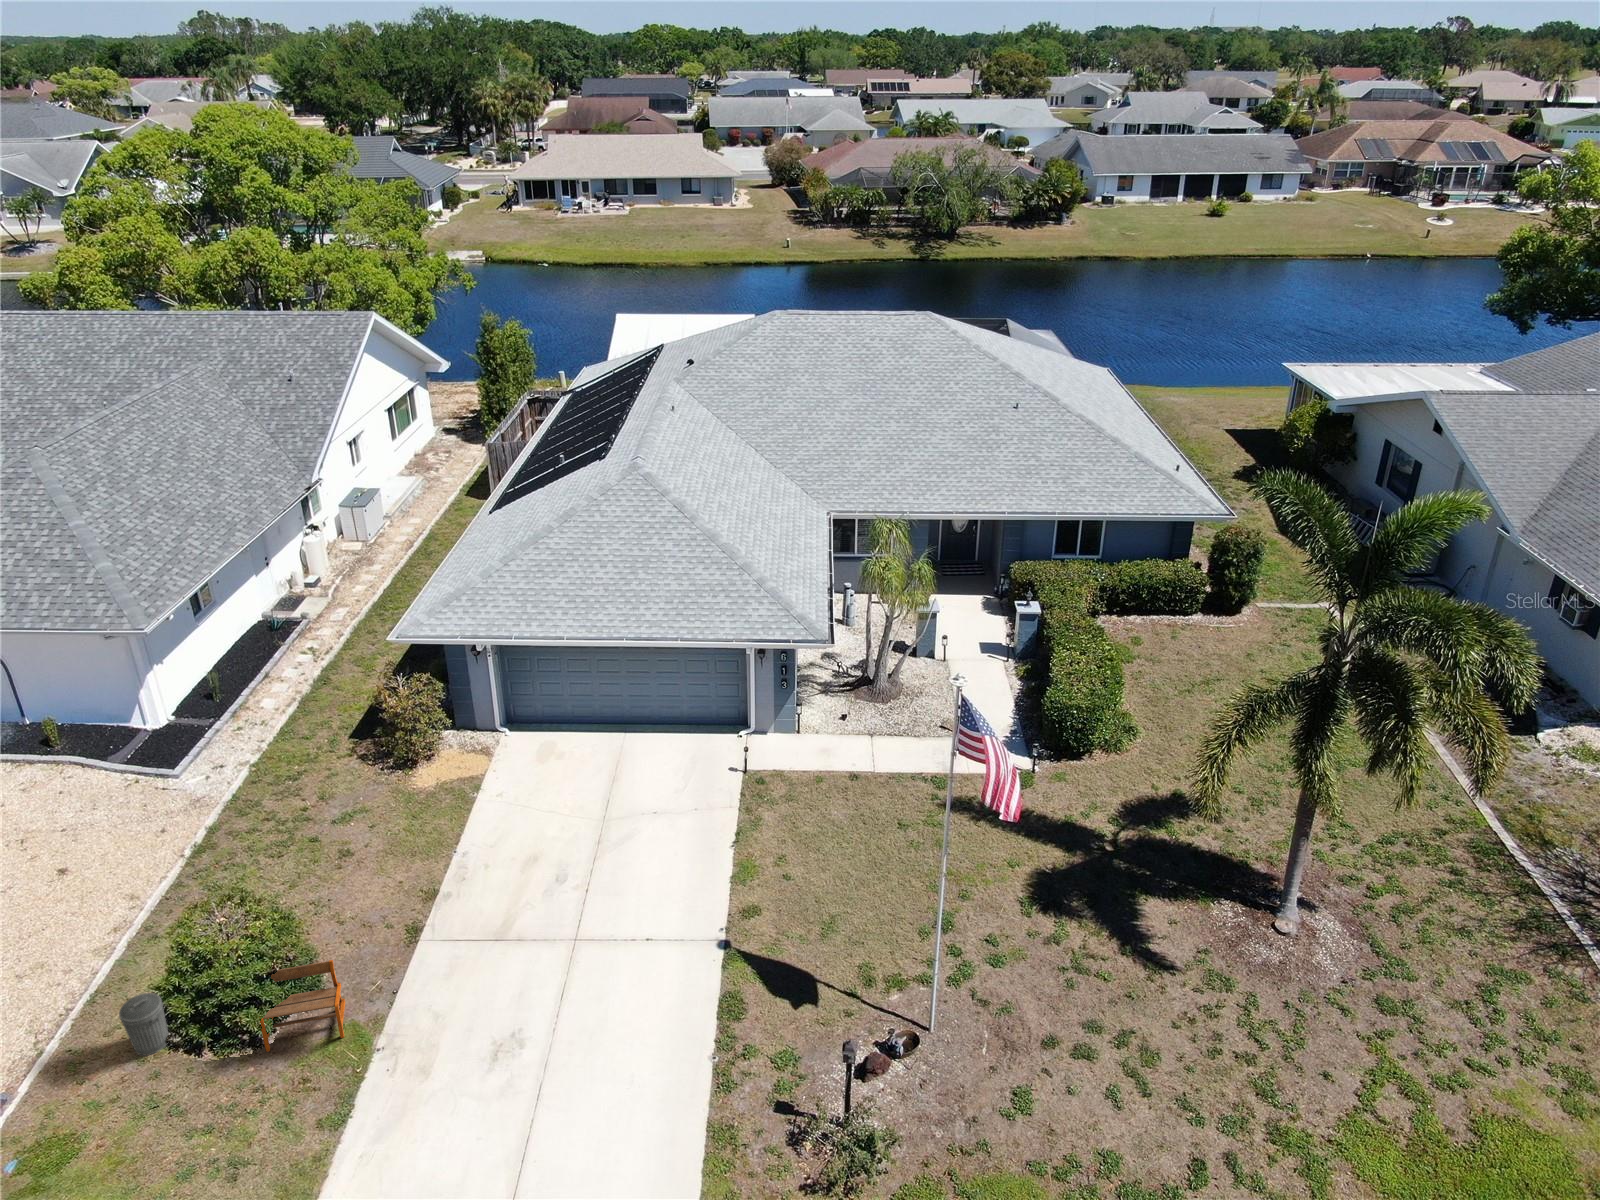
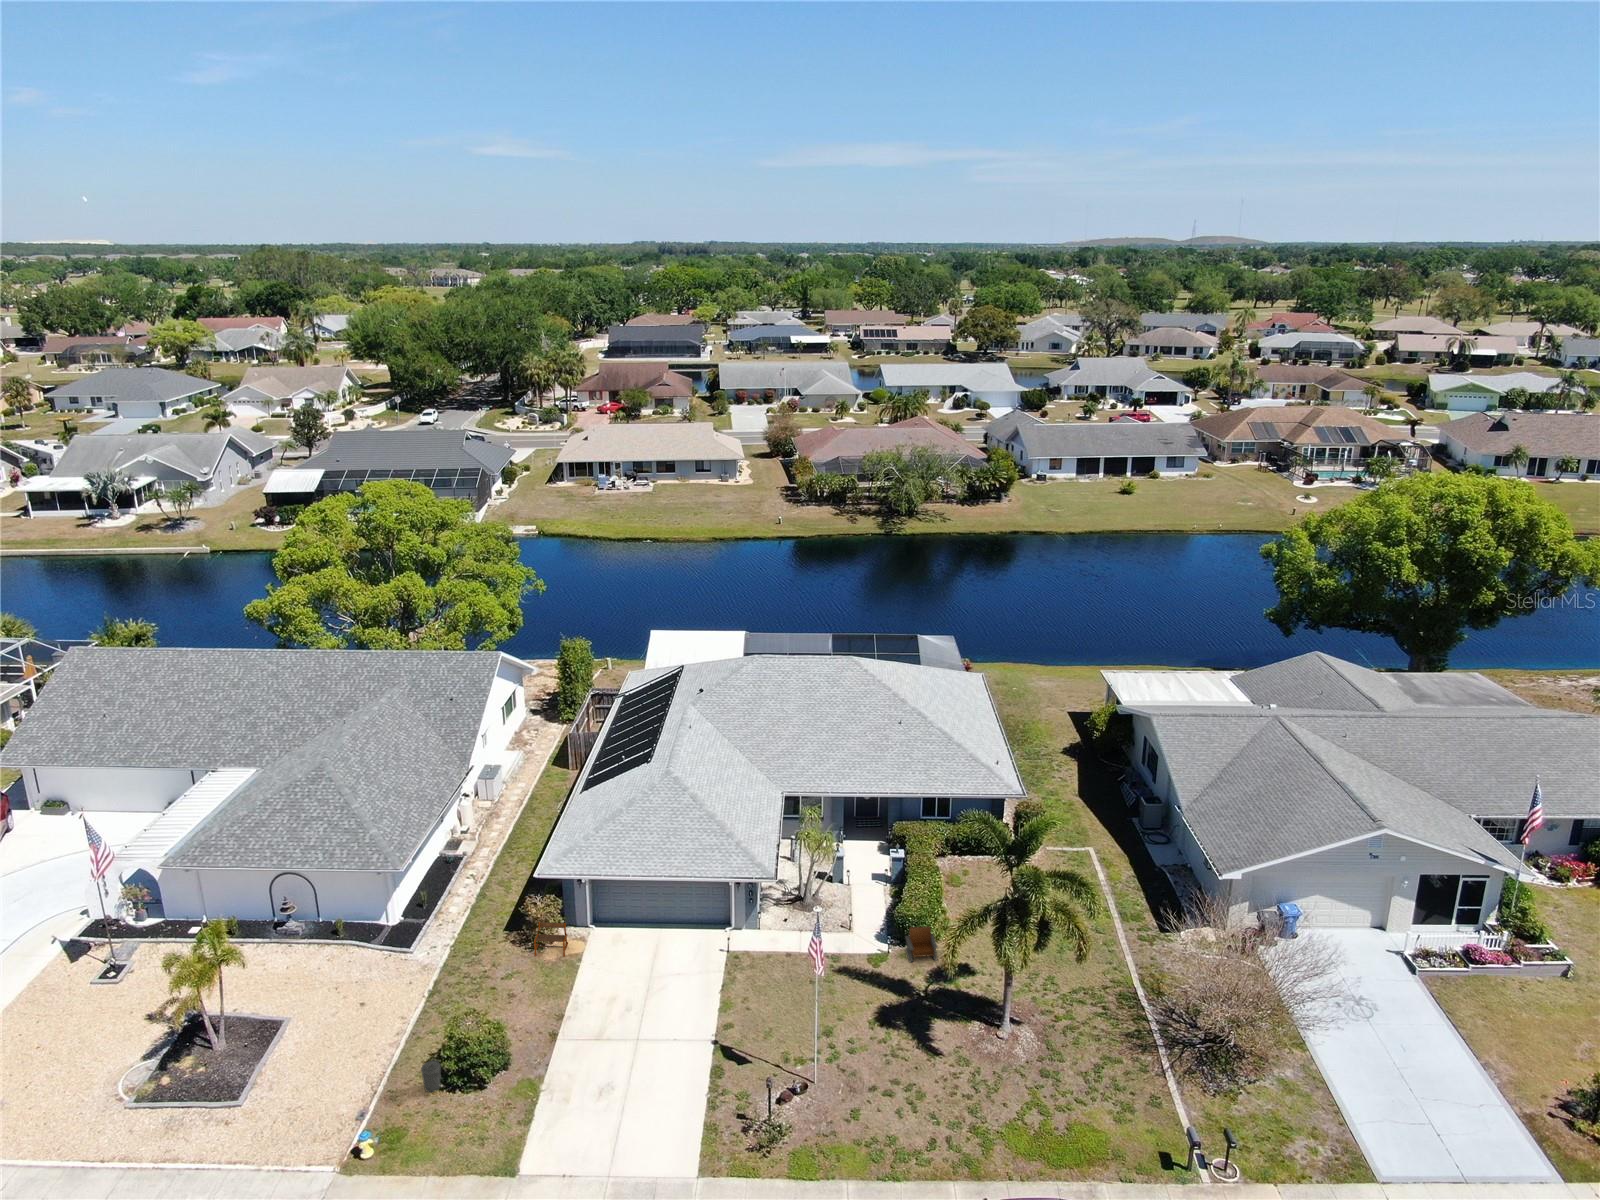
lounge chair: none [1059,725,1126,788] -> present [905,926,938,962]
bench: present [260,960,345,1052] -> present [534,922,568,956]

